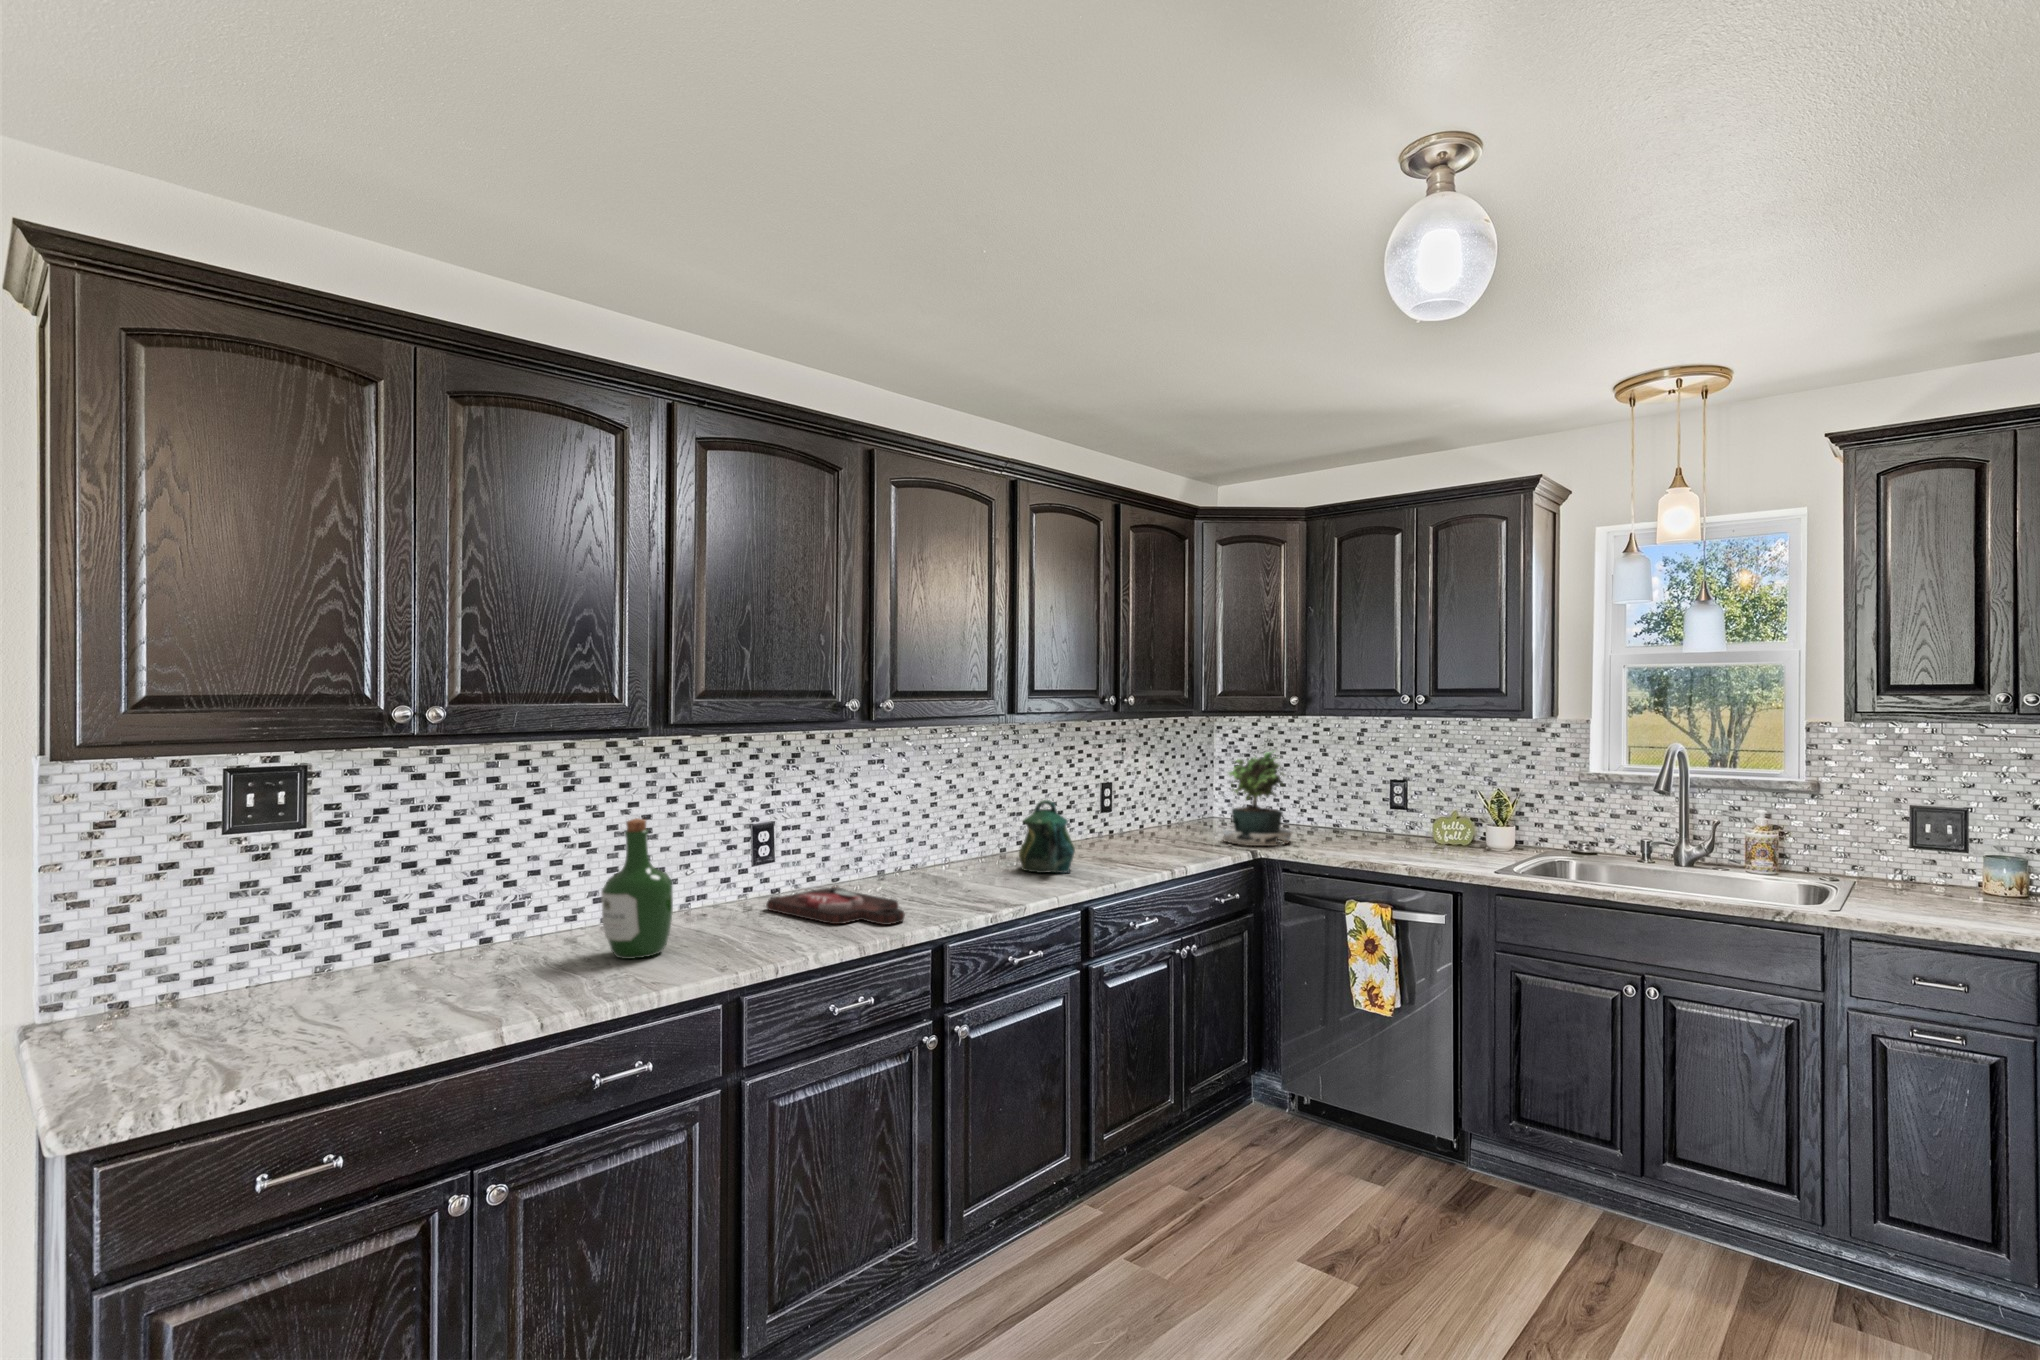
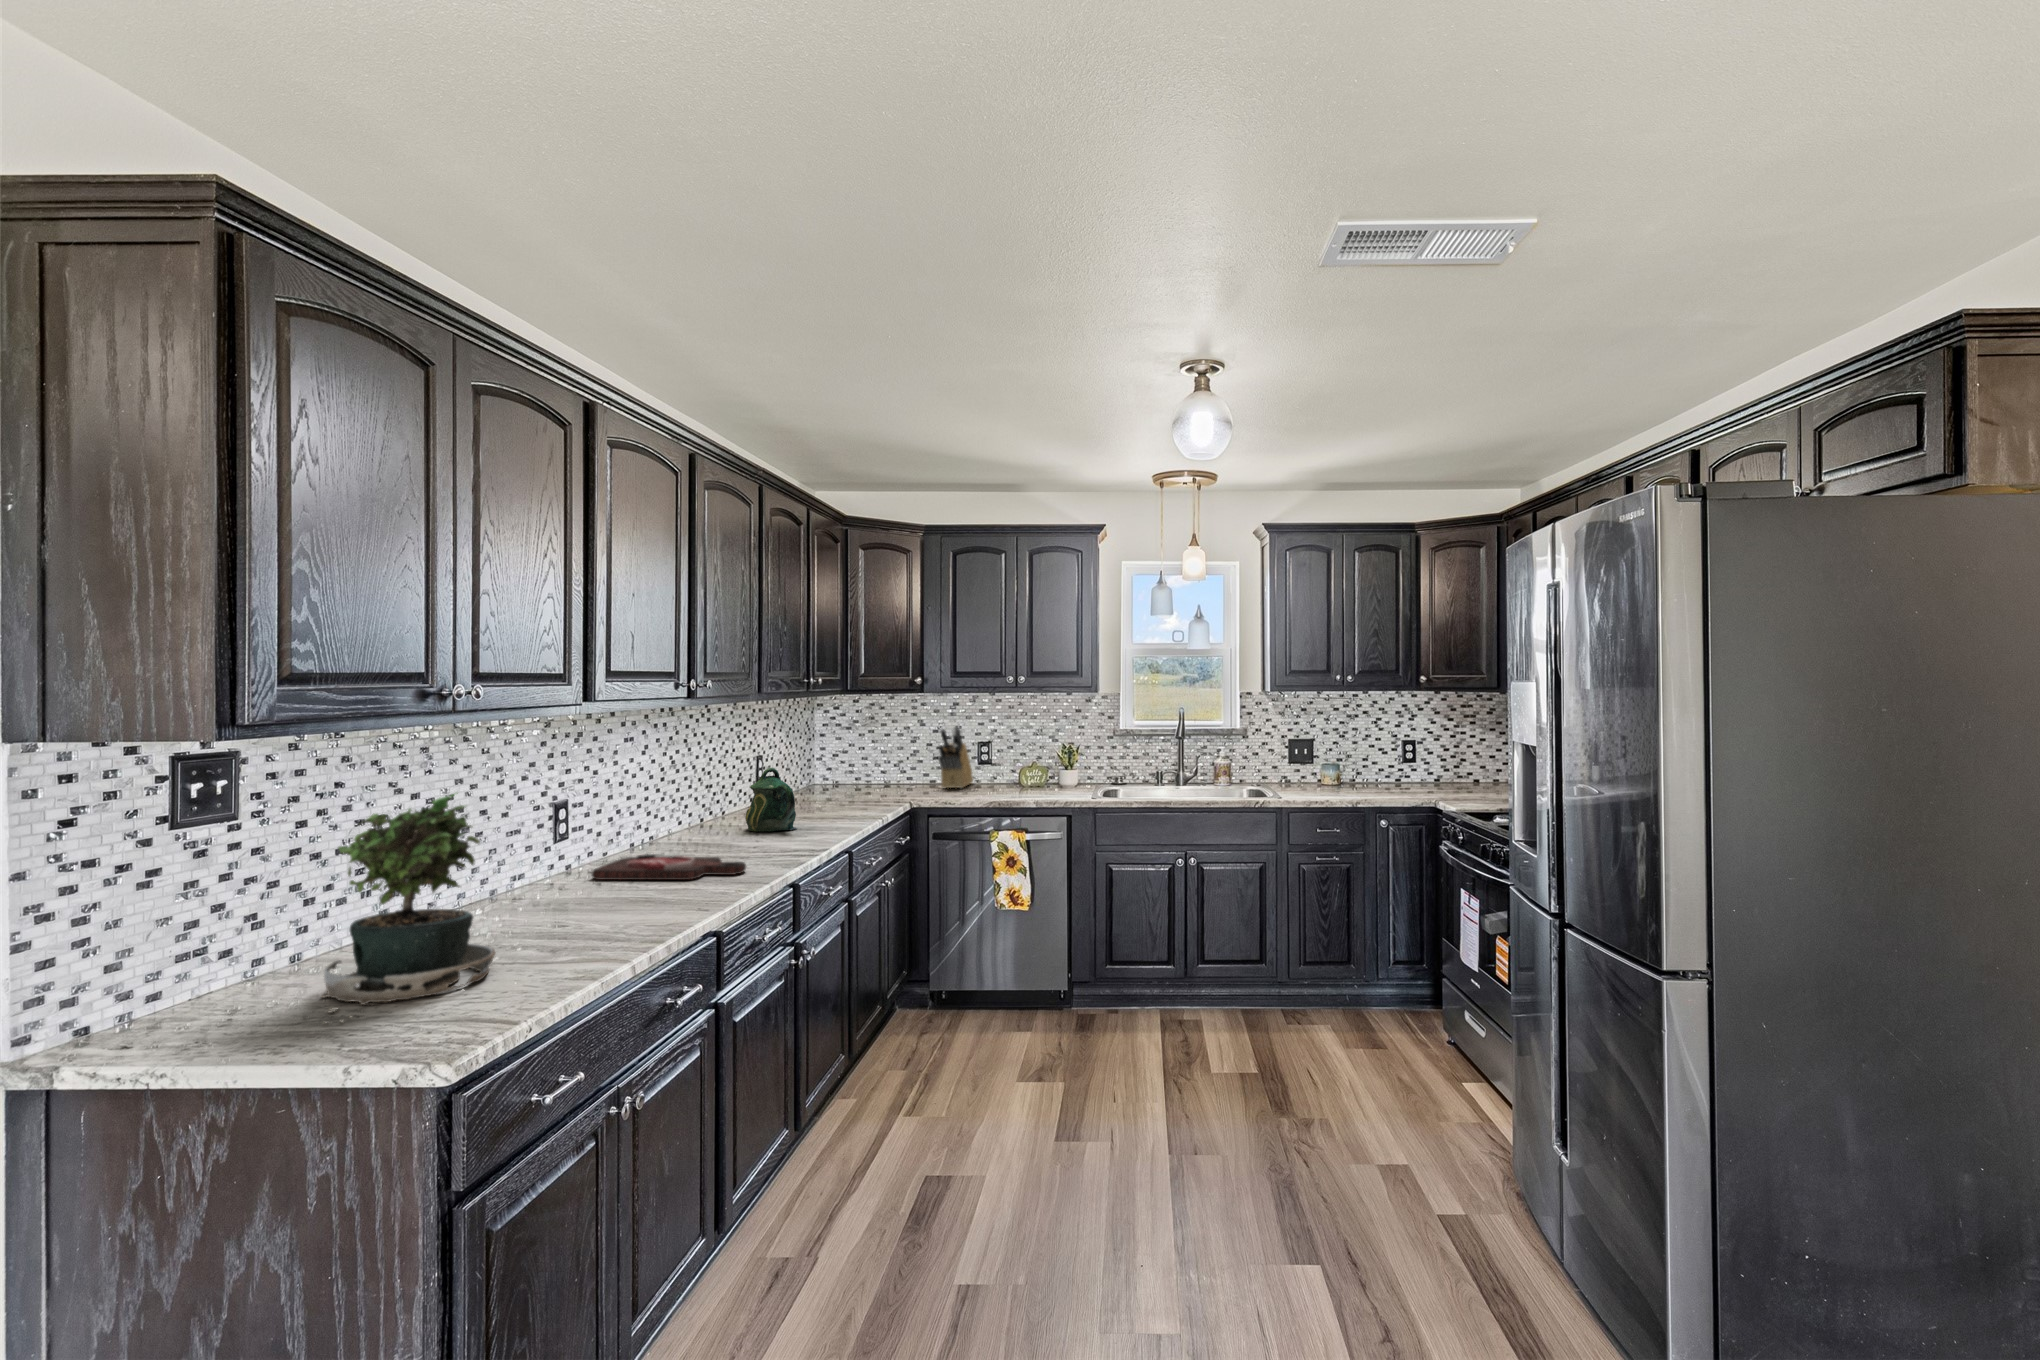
potted plant: present [1222,752,1292,846] -> present [324,793,495,1023]
knife block: none [1326,759,1390,838] -> present [938,726,973,788]
wine bottle: present [601,818,673,959] -> none [526,790,596,924]

